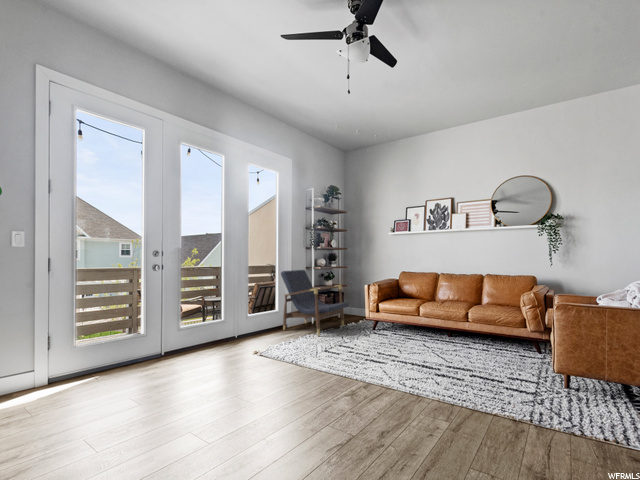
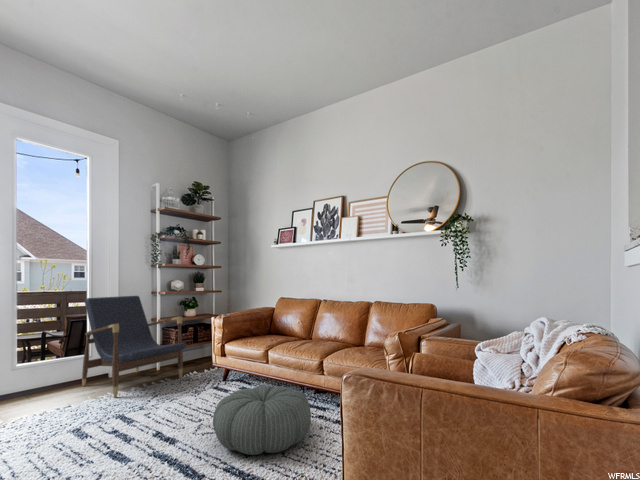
pouf: none [419,326,482,362] -> present [213,386,311,455]

